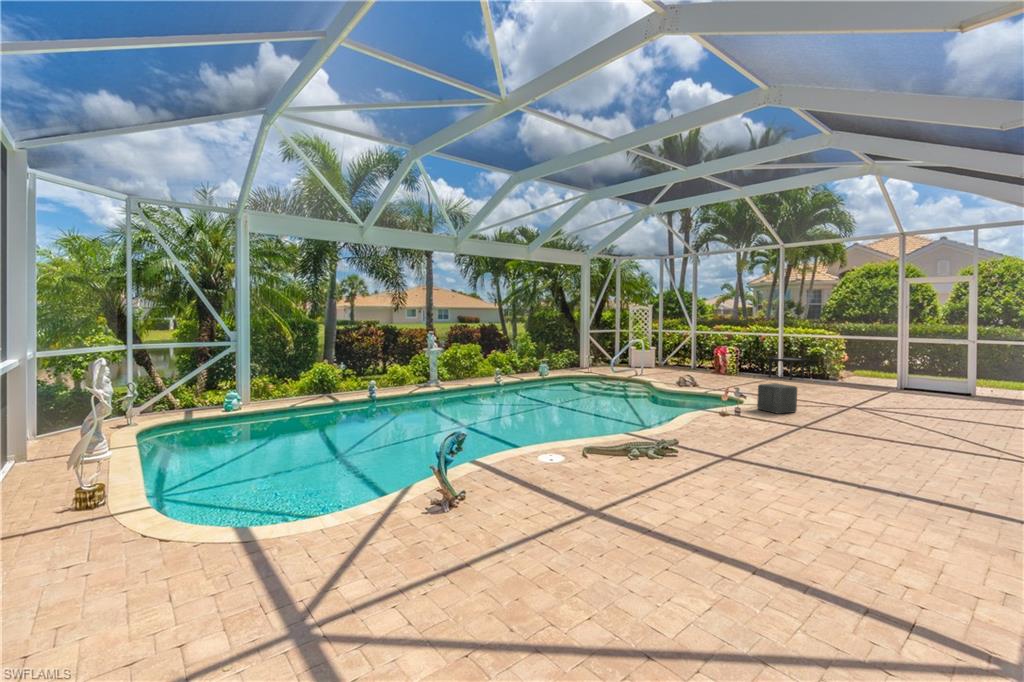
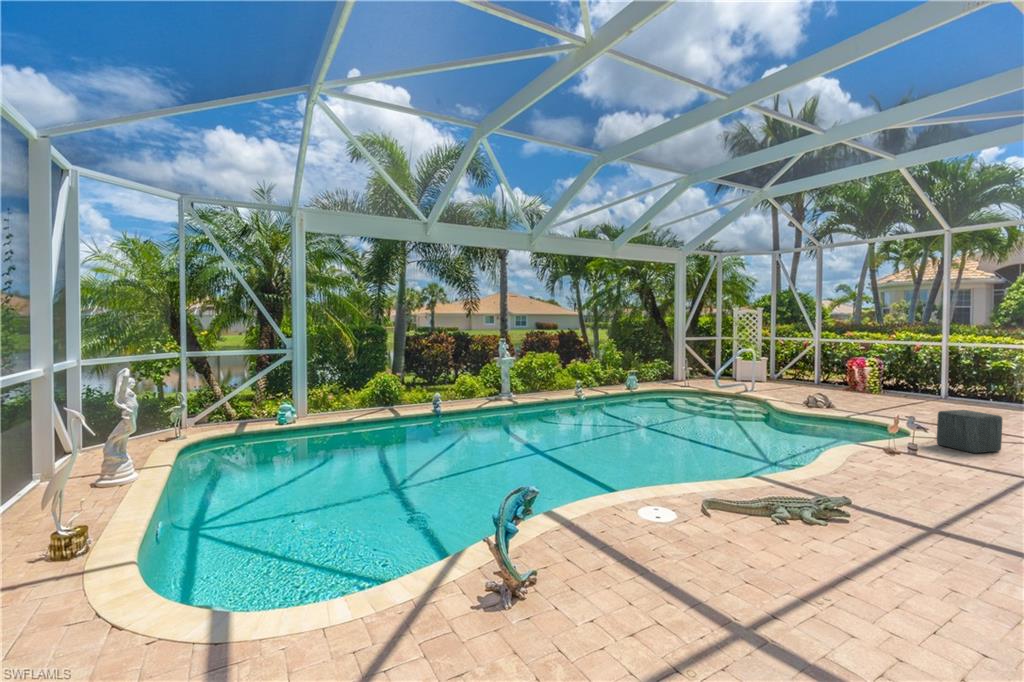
round table: present [768,356,807,380] -> none [924,371,985,402]

